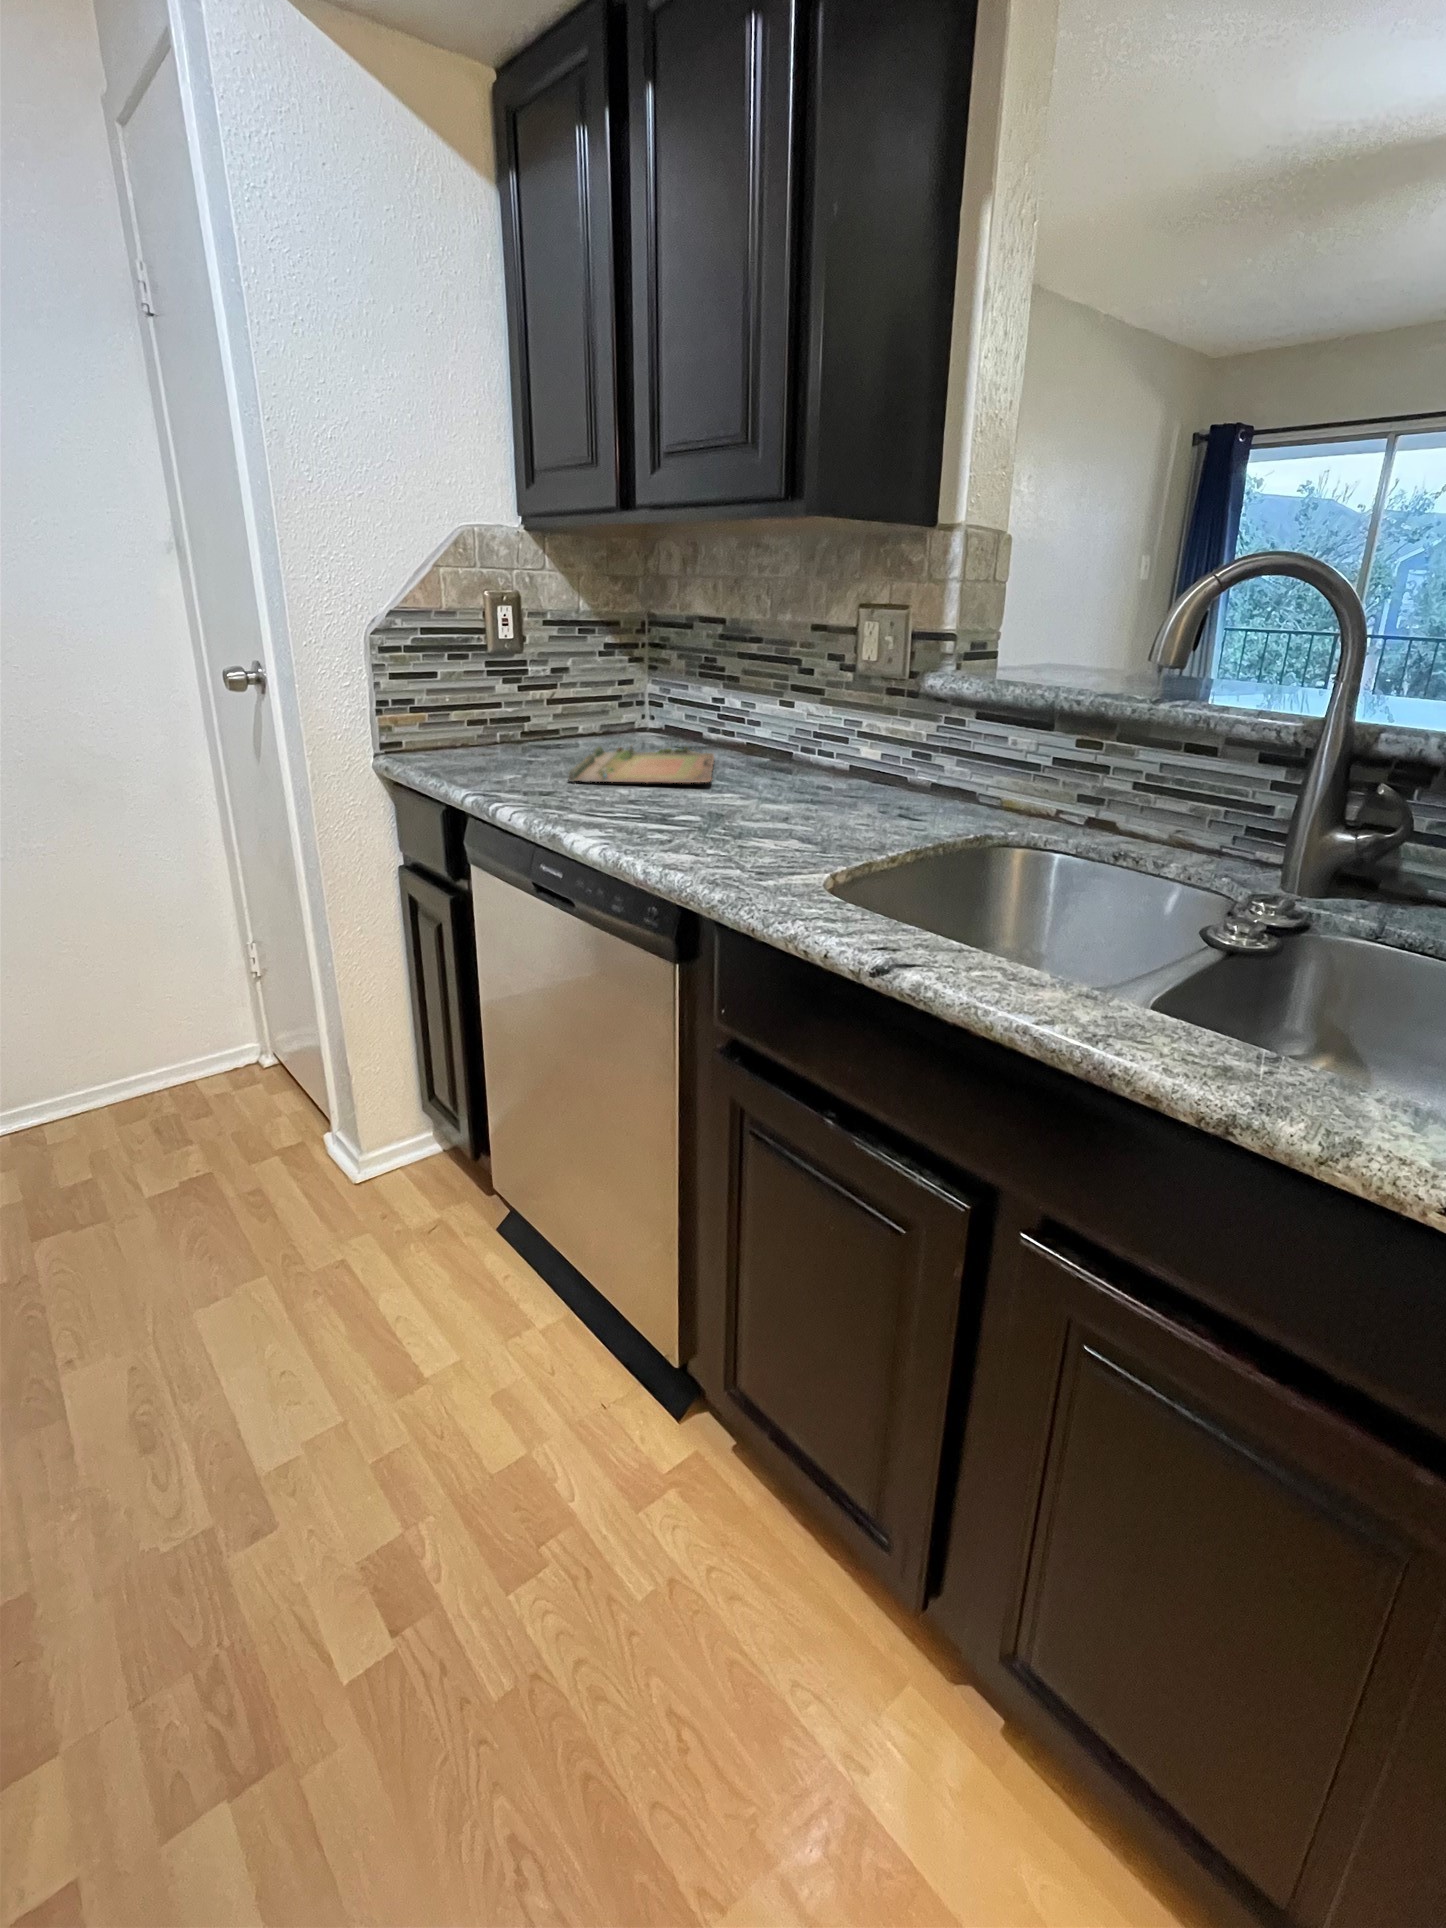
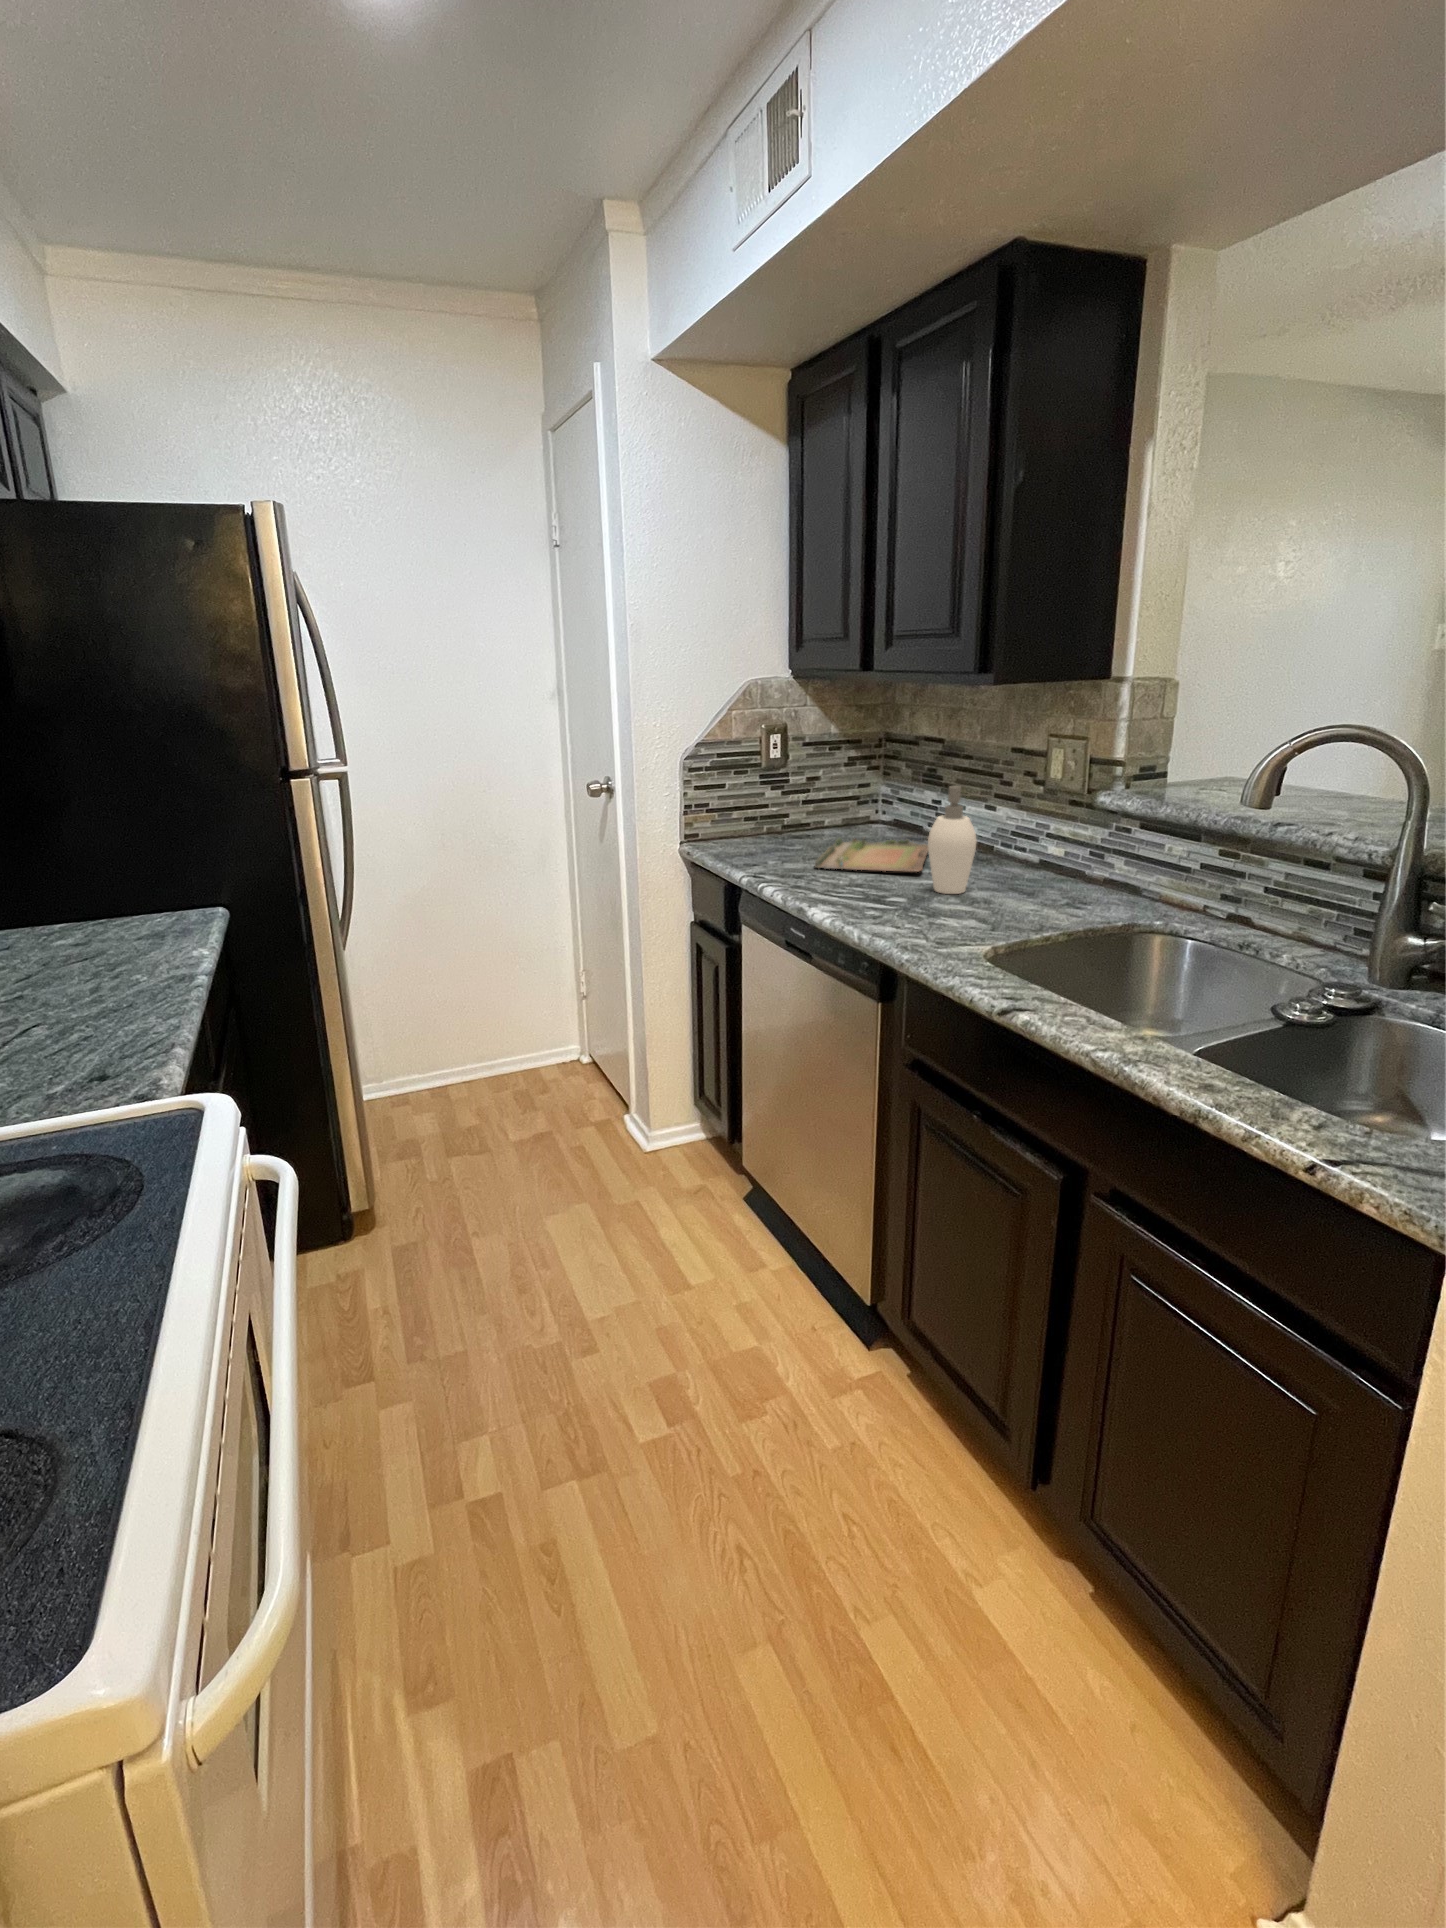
soap dispenser: none [722,660,806,808] -> present [928,786,977,894]

